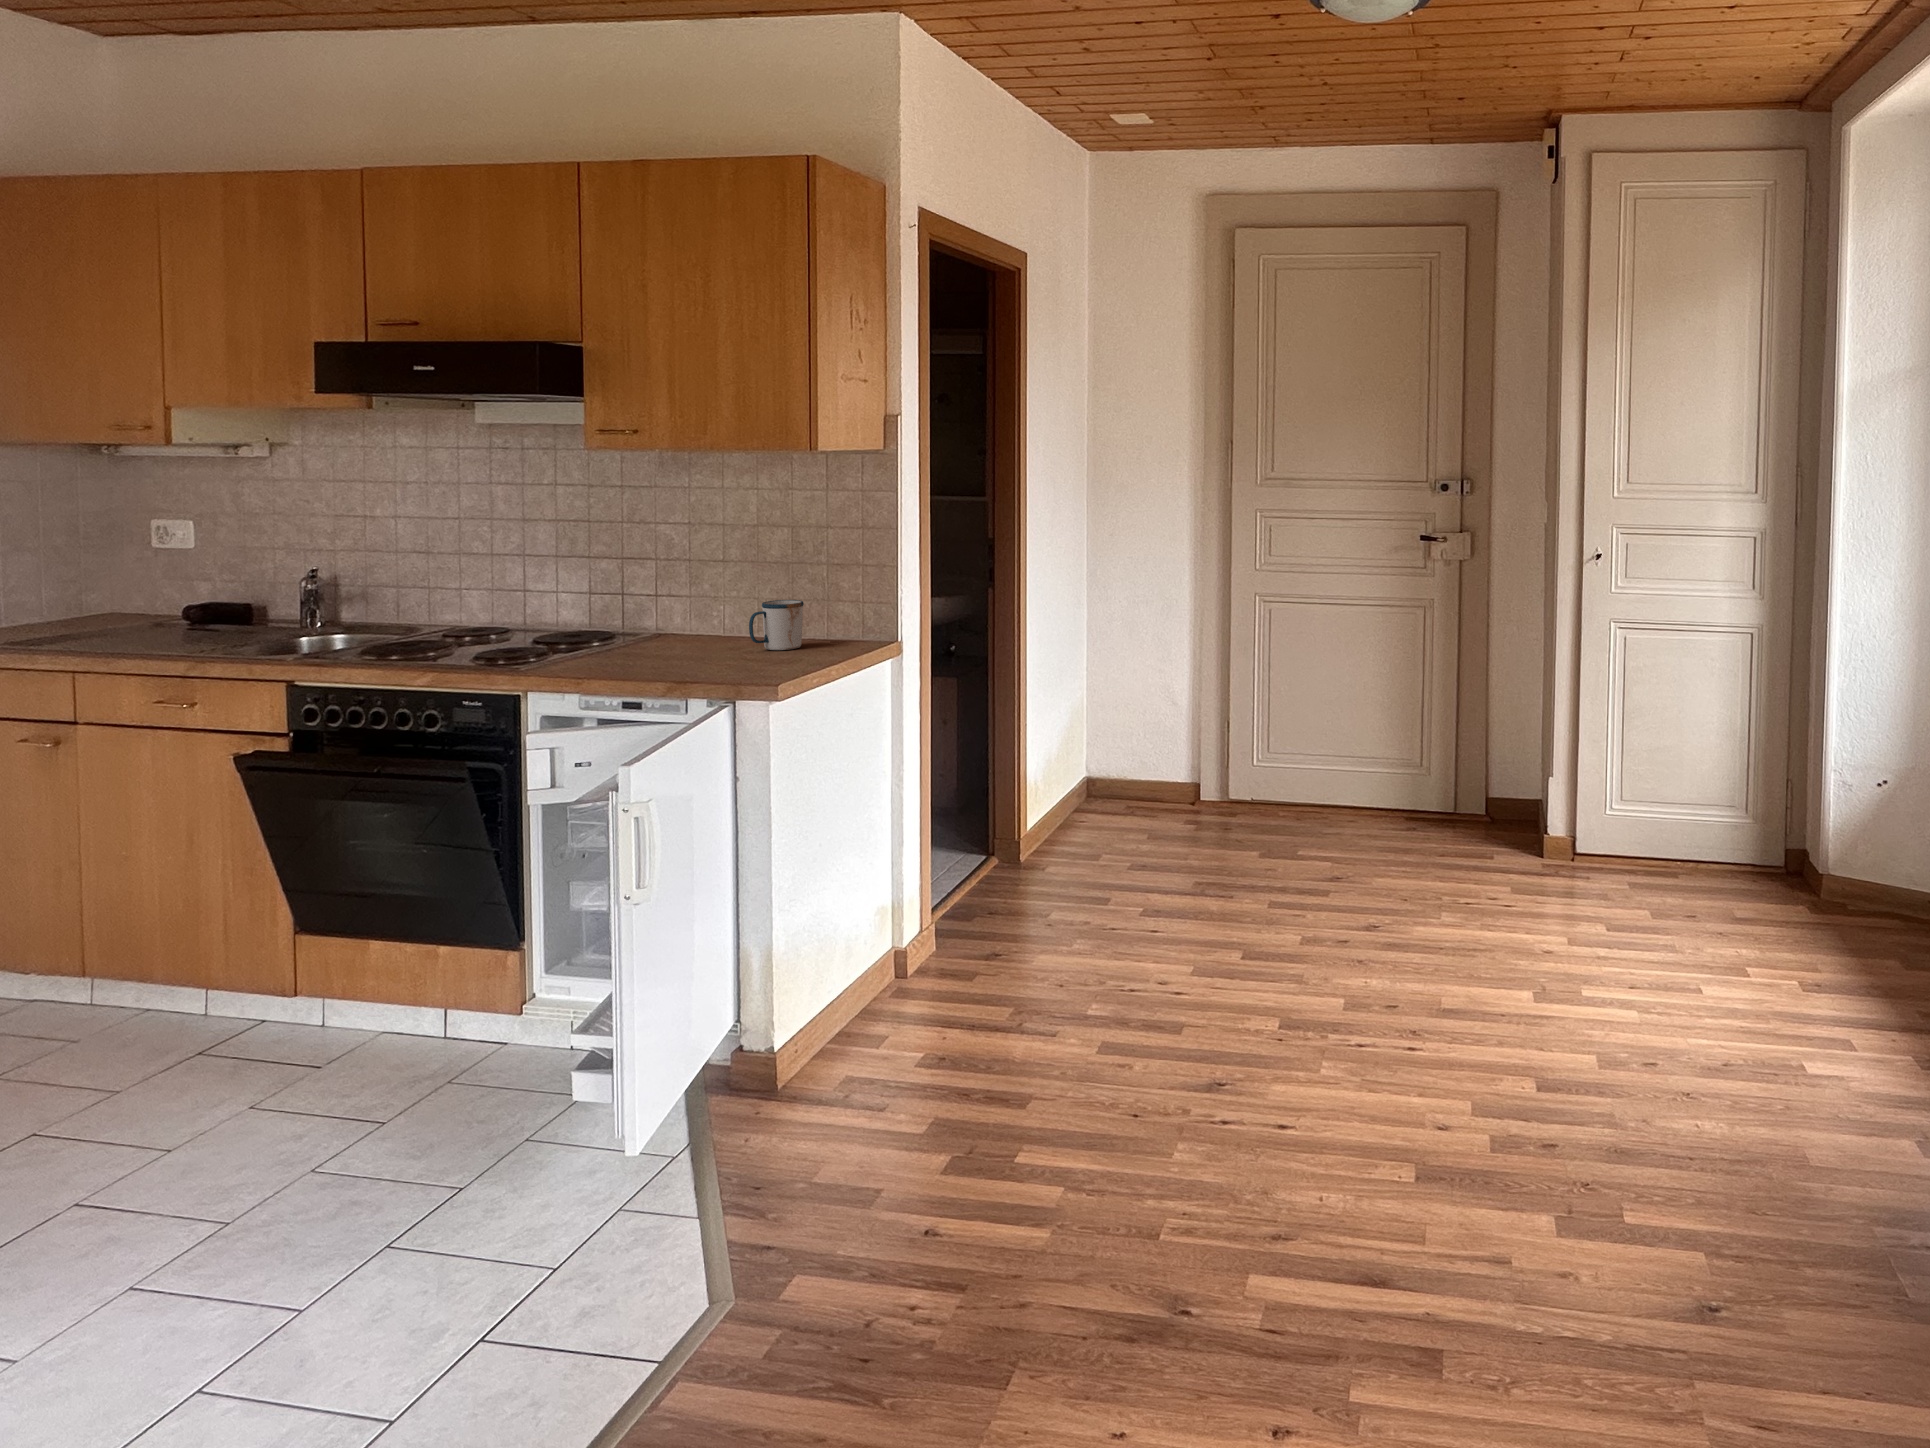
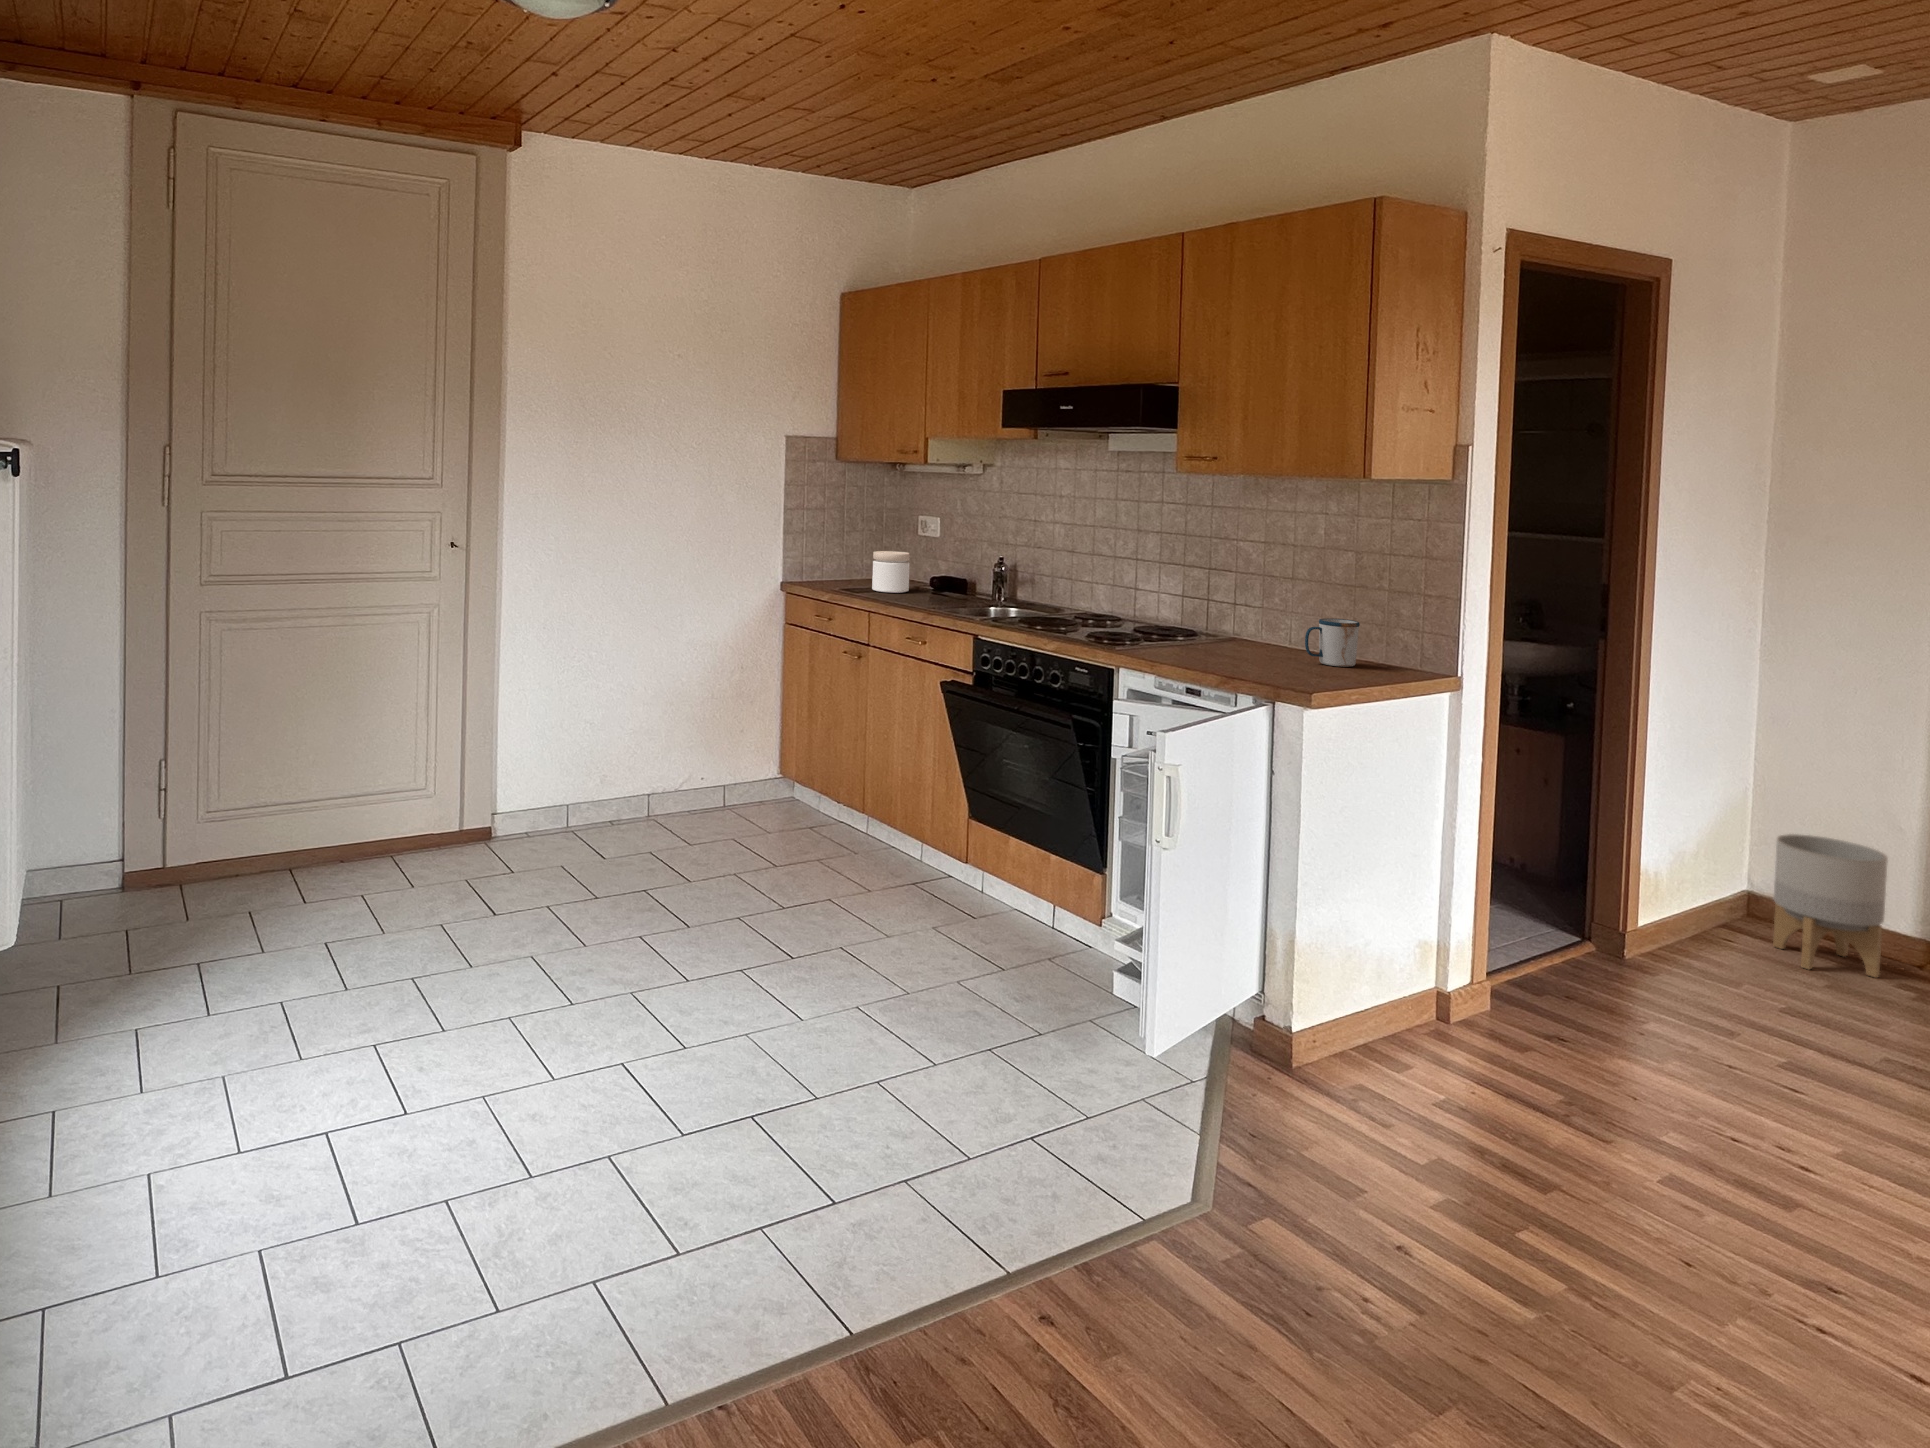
jar: none [69,577,145,640] -> present [872,551,910,593]
planter: none [1109,720,1174,827] -> present [1773,834,1888,977]

